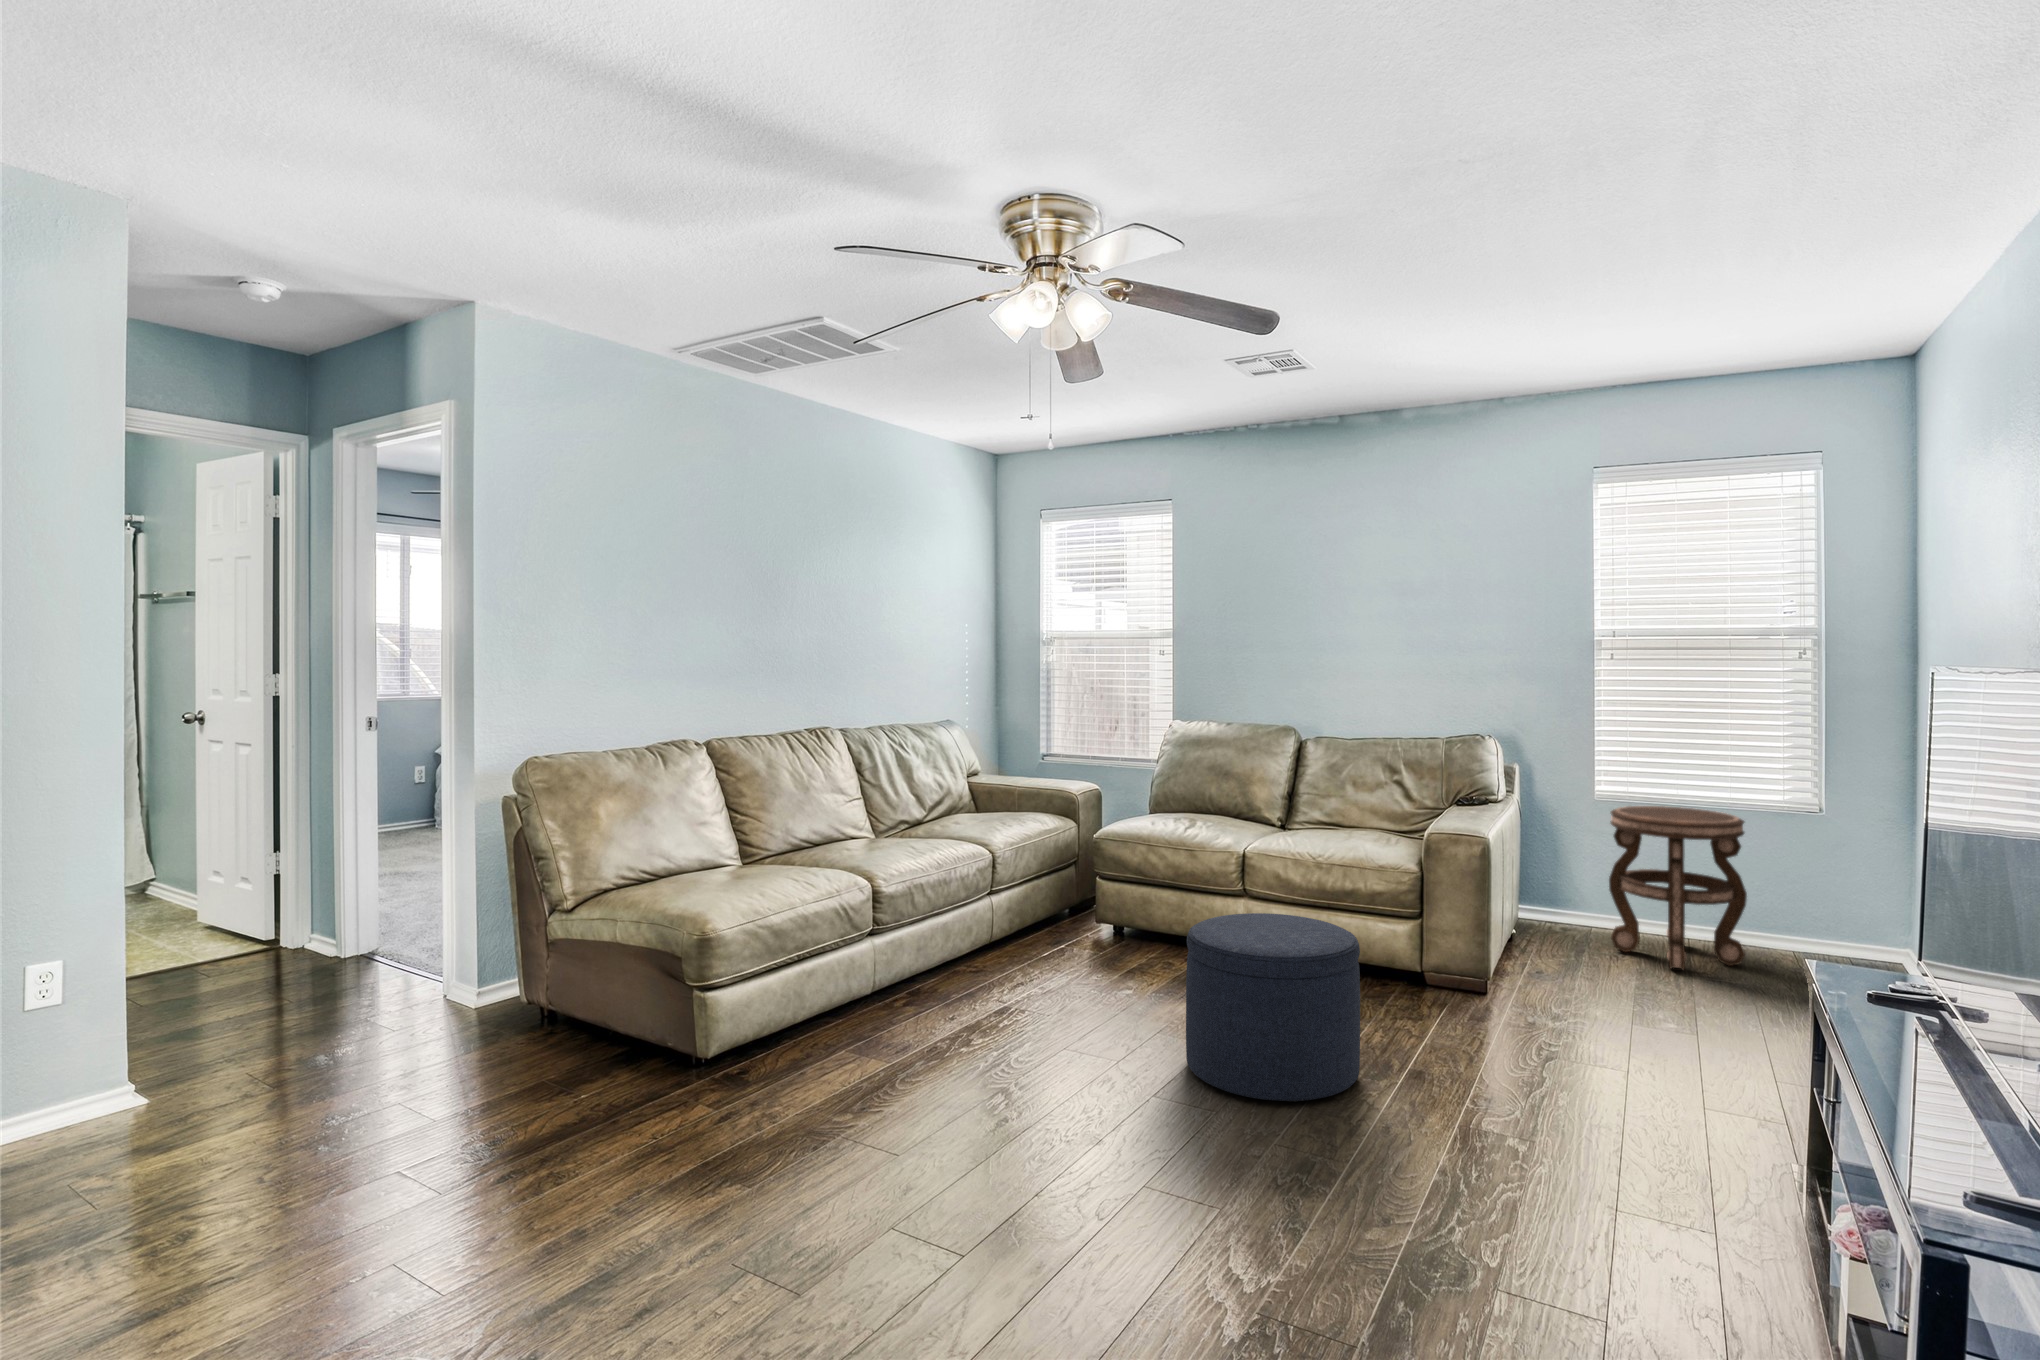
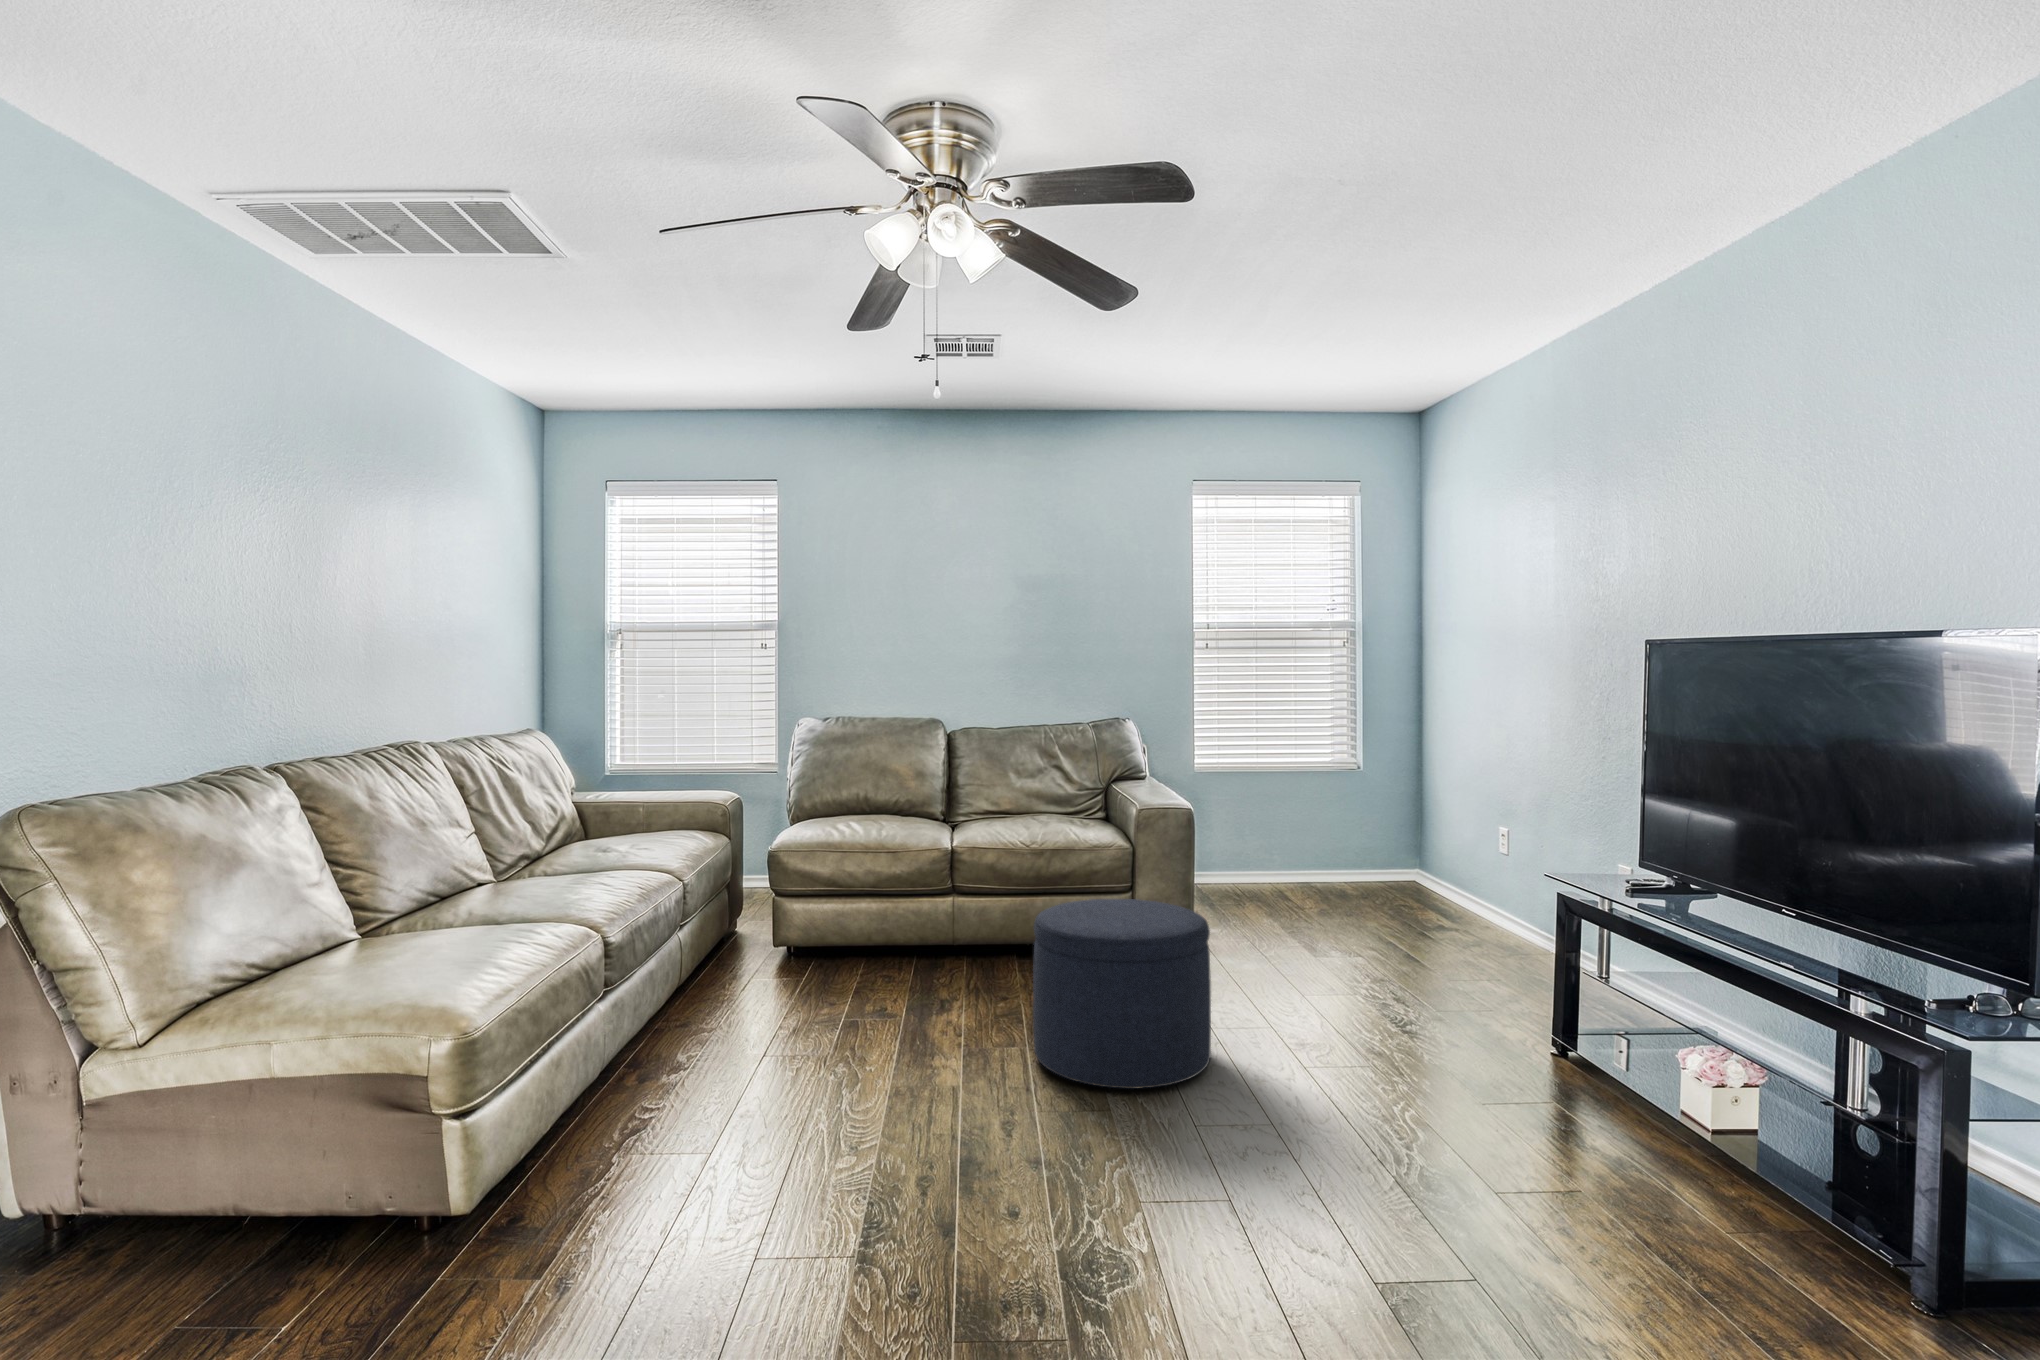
side table: present [1609,806,1747,970] -> none [1223,773,1325,909]

